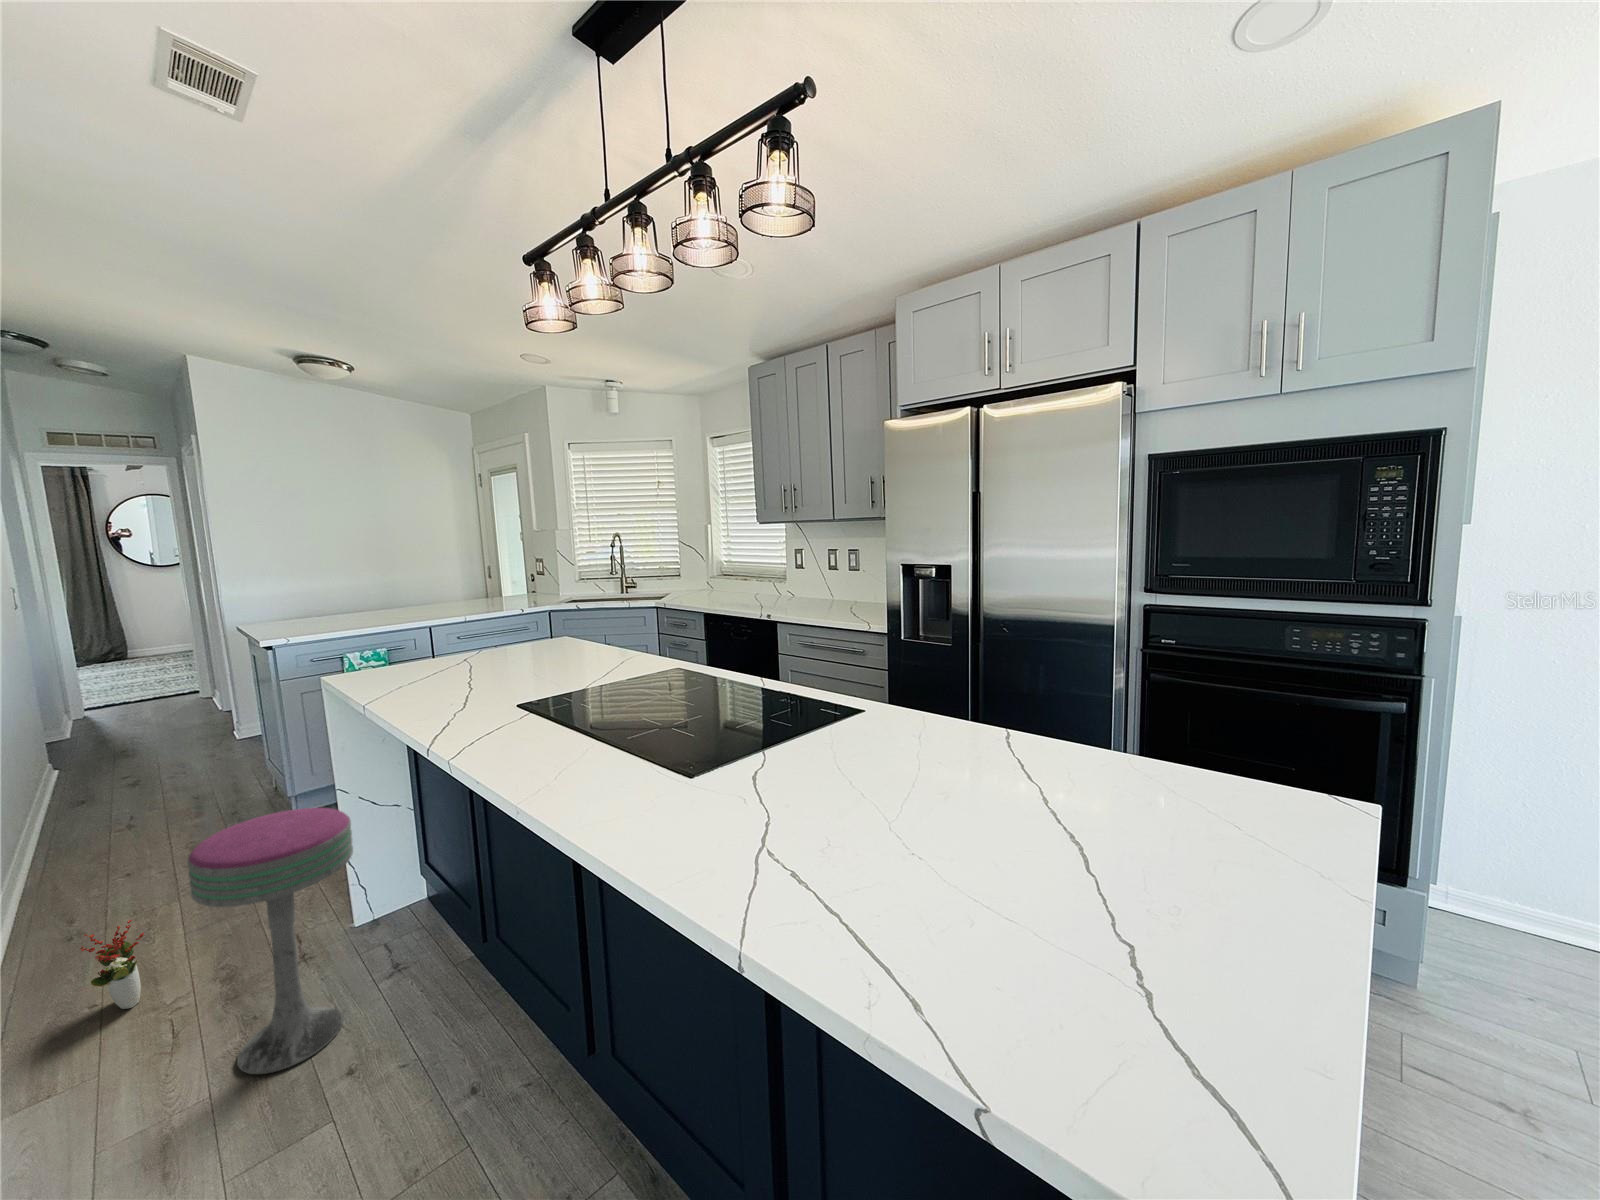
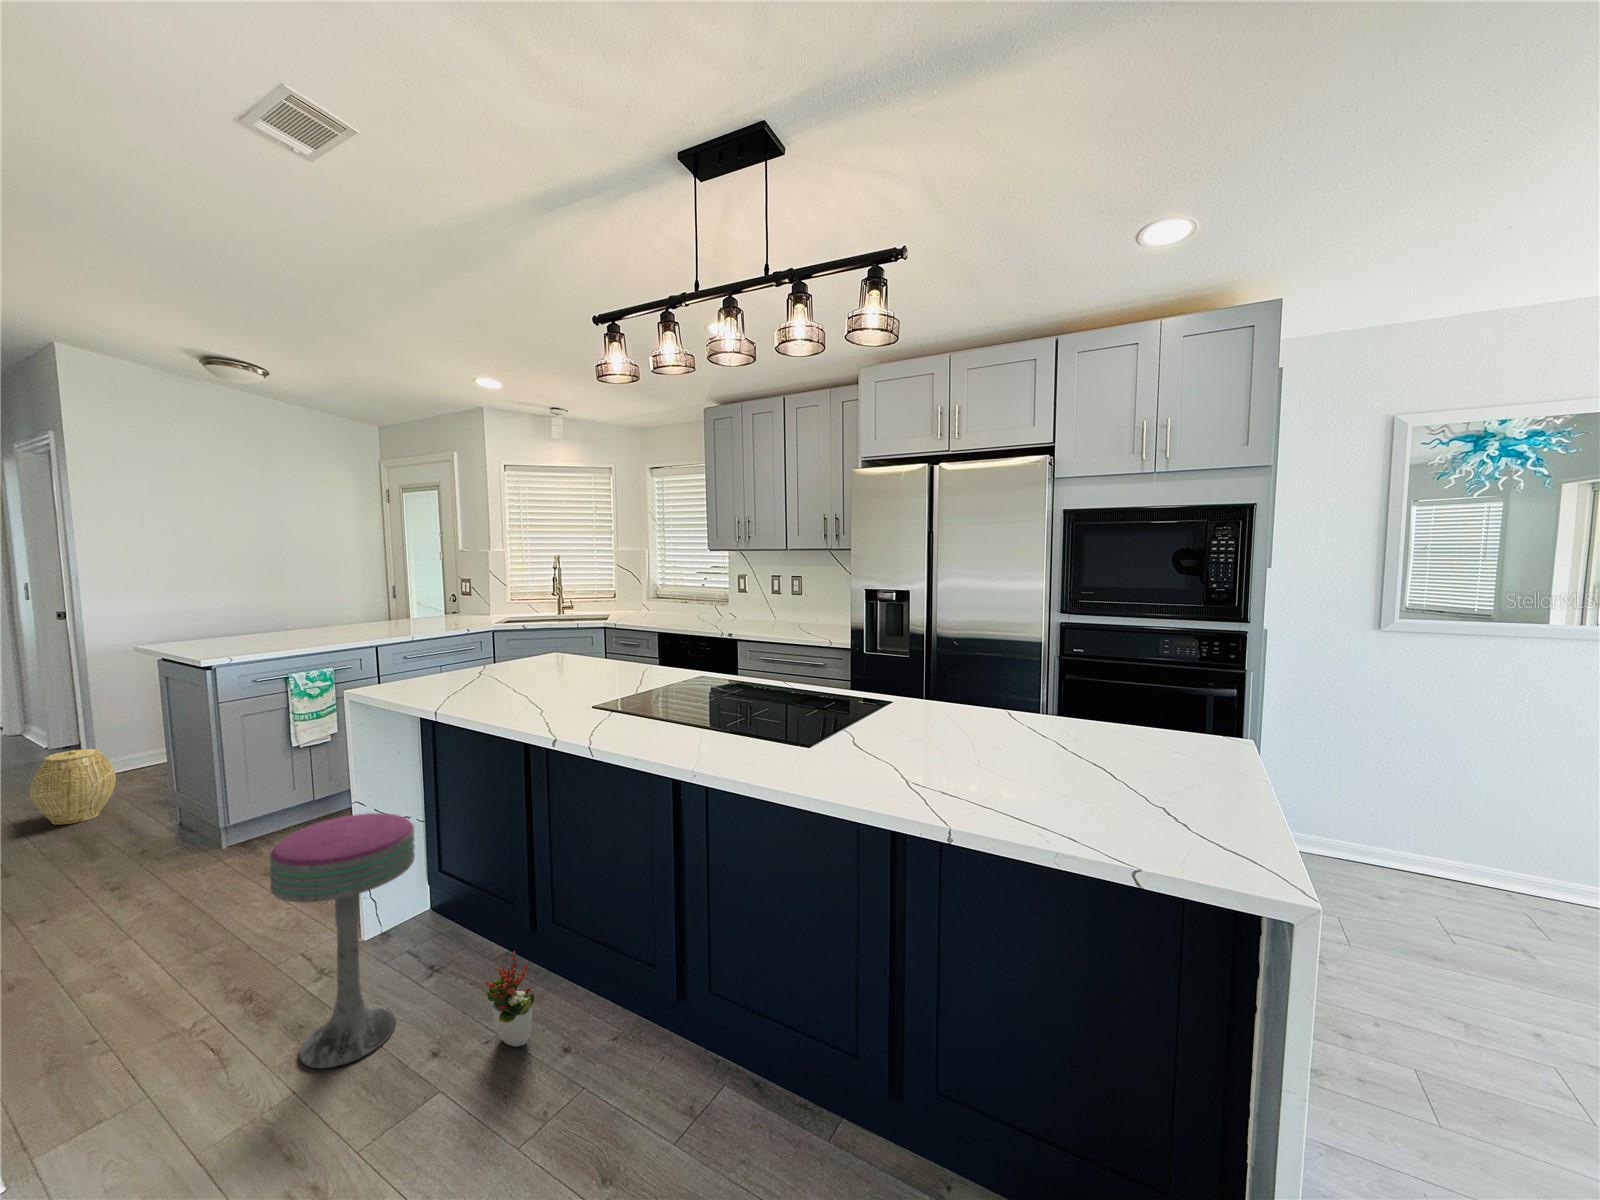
woven basket: none [166,715,235,781] -> present [30,749,116,825]
decorative plant: present [80,920,145,1009] -> present [485,951,534,1046]

